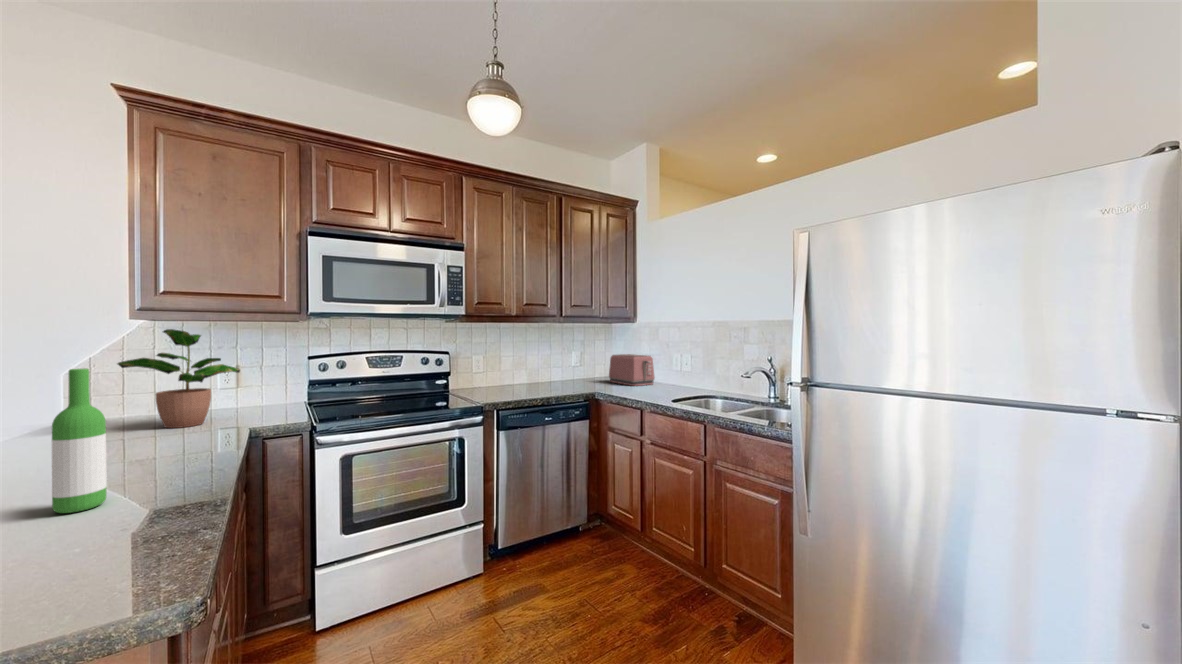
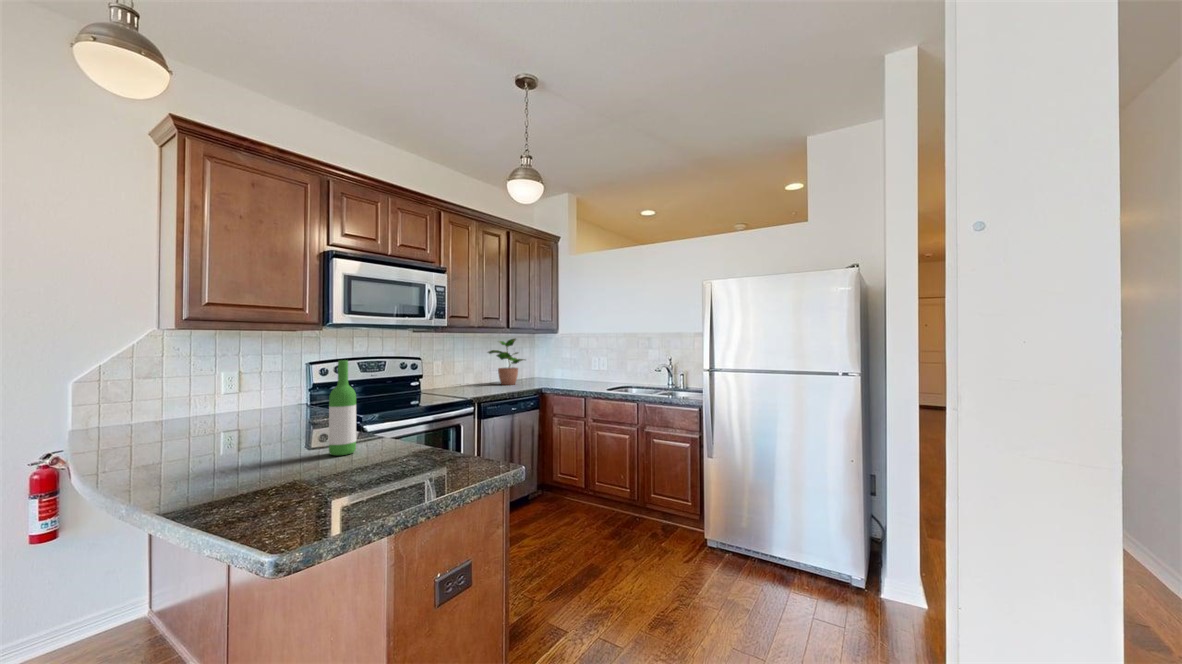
potted plant: present [118,329,240,428] -> present [488,339,525,385]
toaster: present [609,354,655,386] -> none [539,359,577,383]

